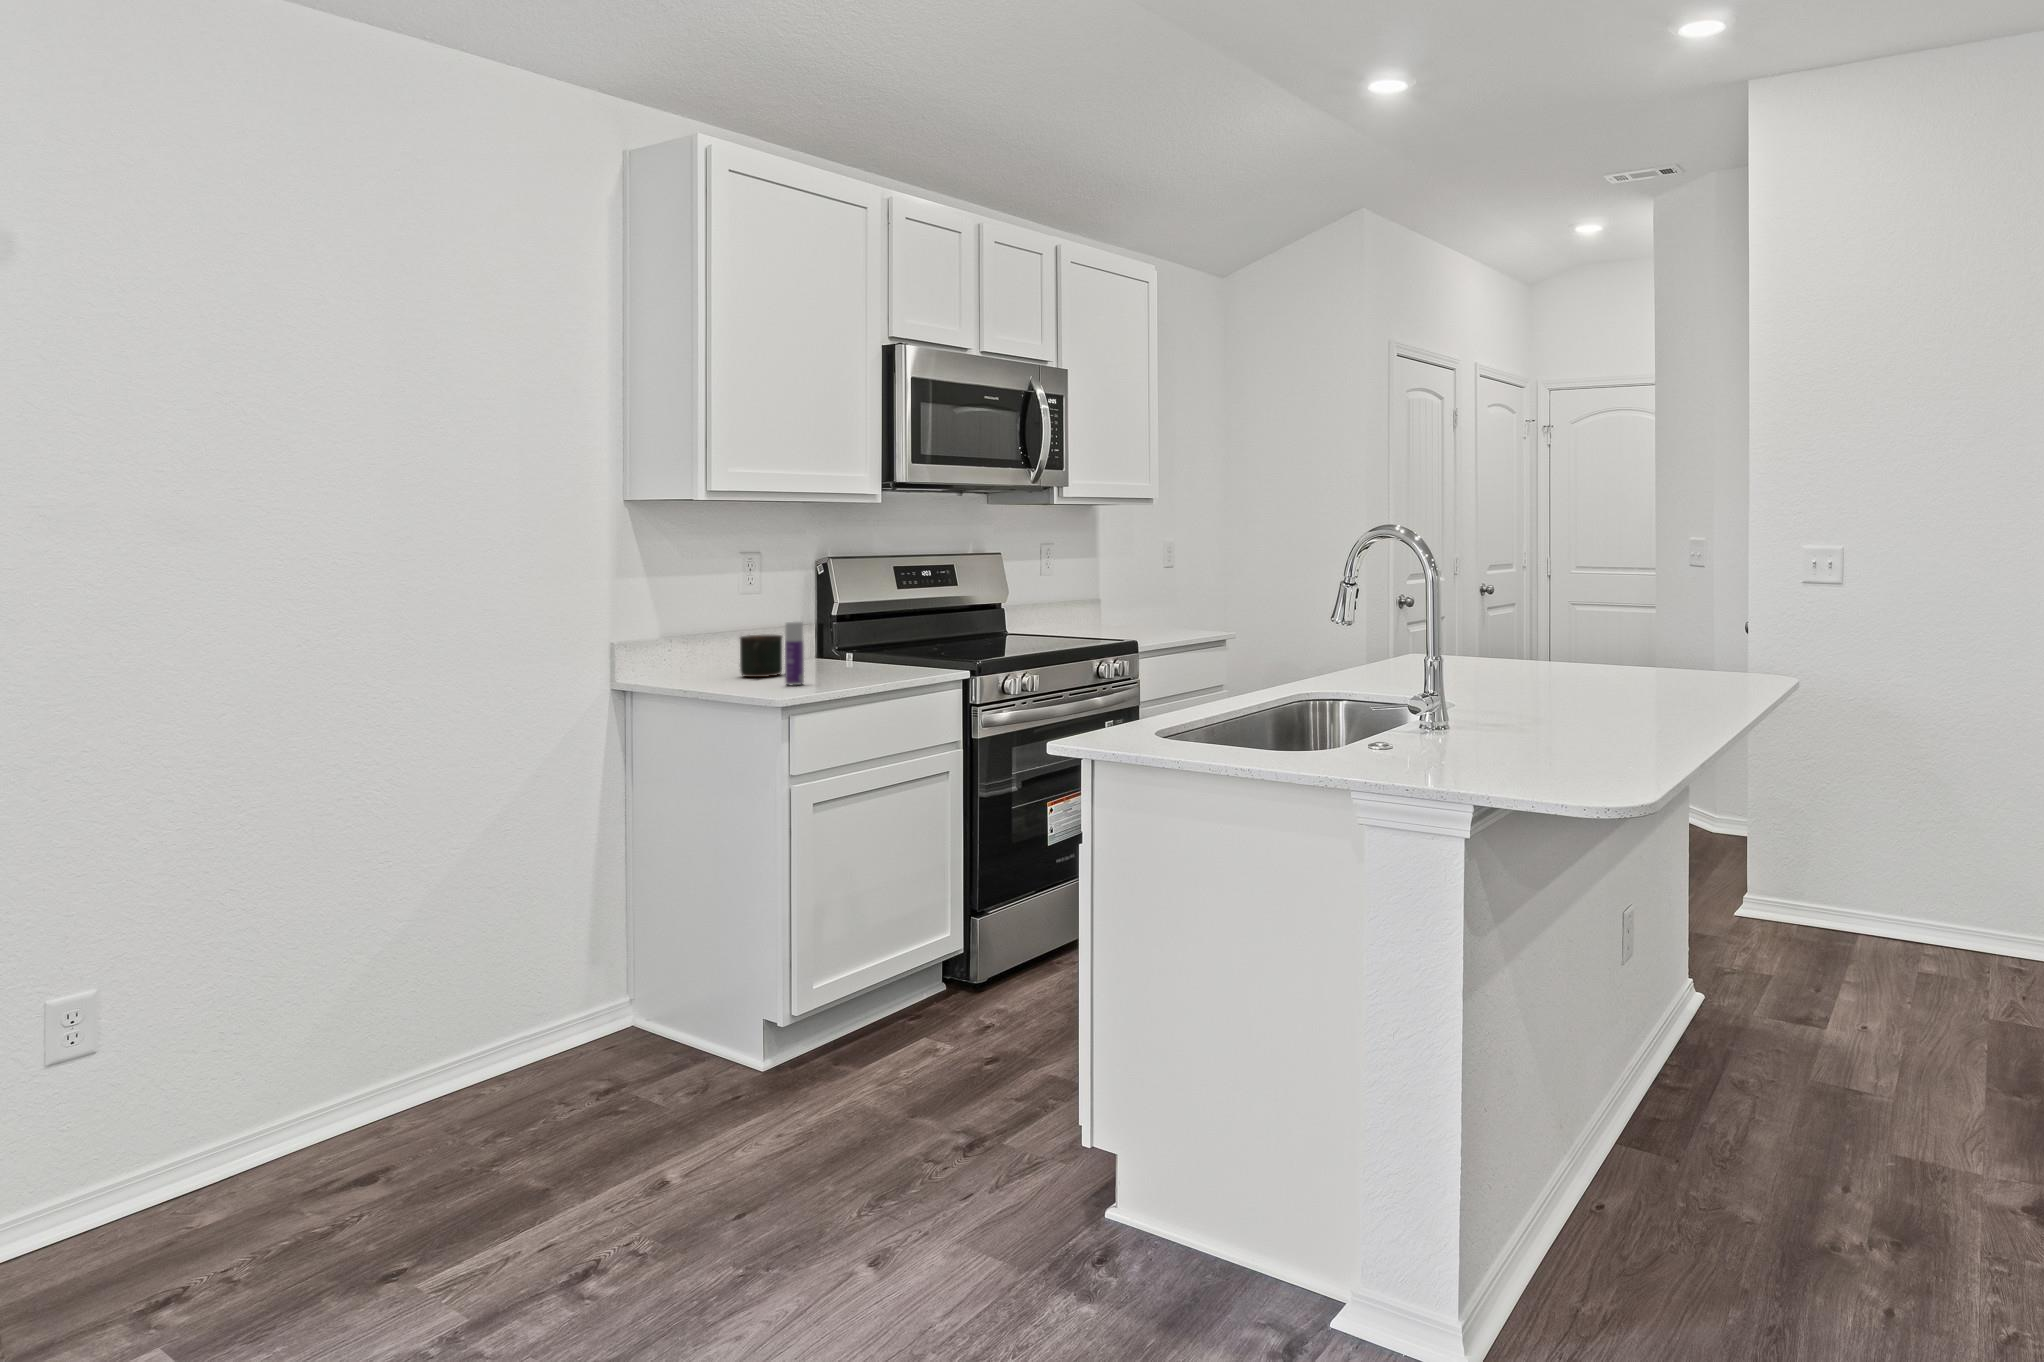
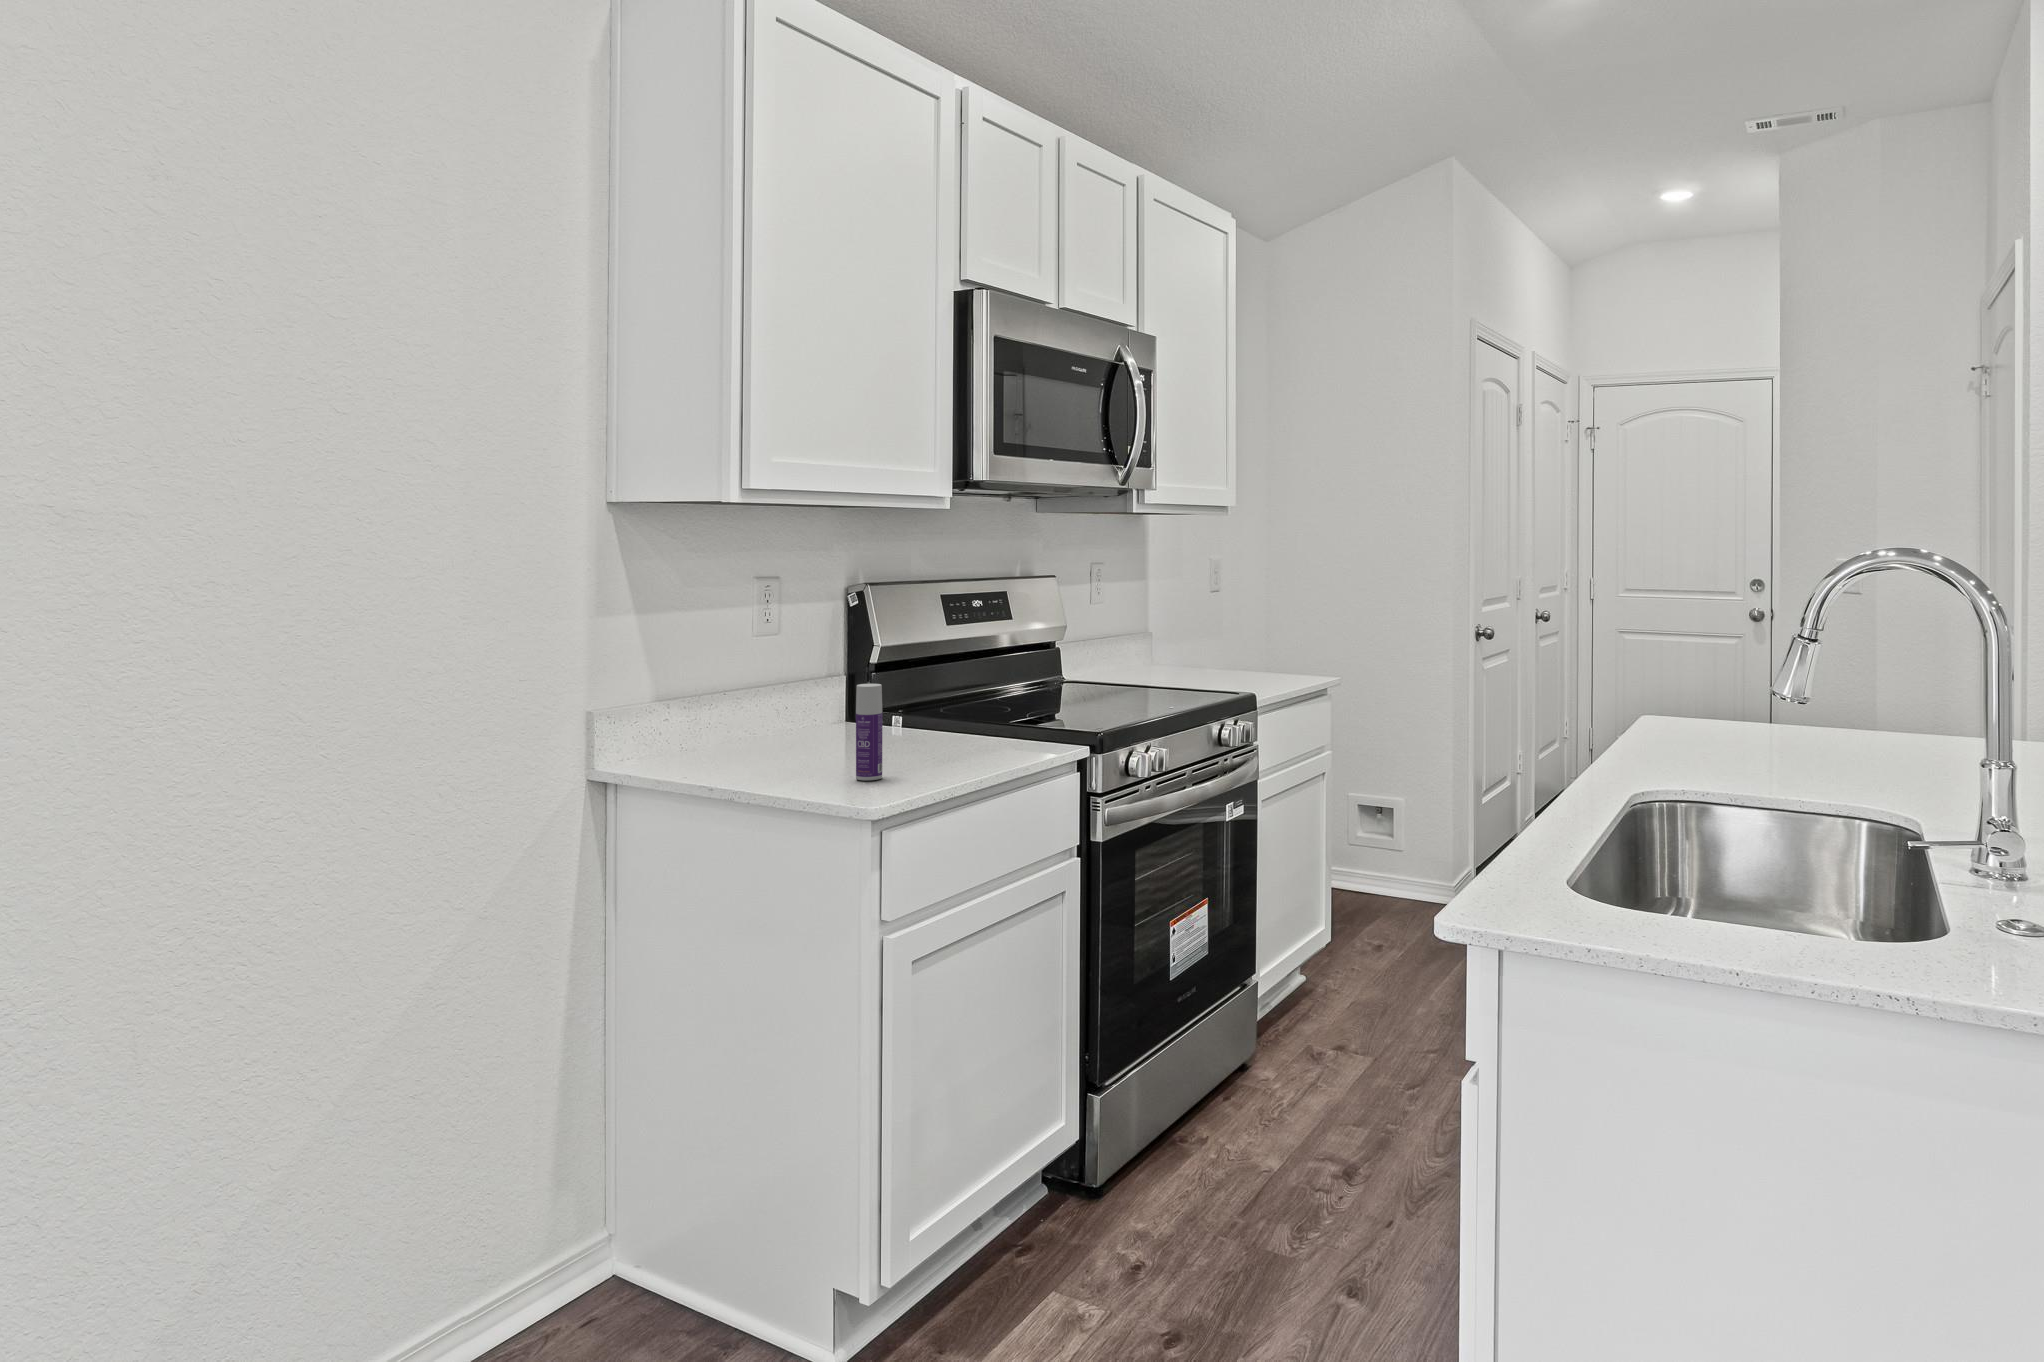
mug: present [740,635,782,677] -> none [771,697,833,761]

